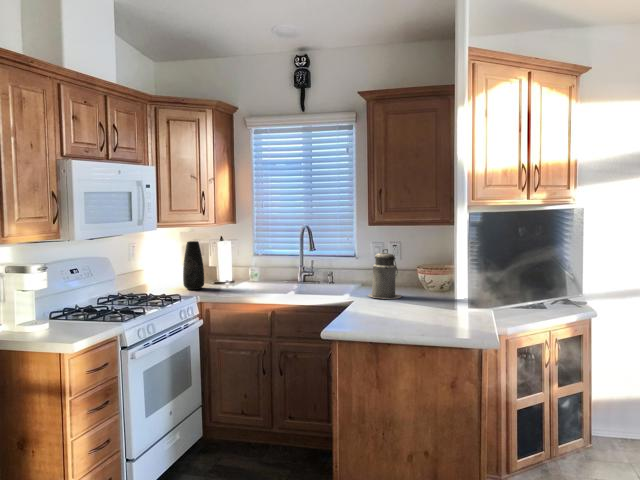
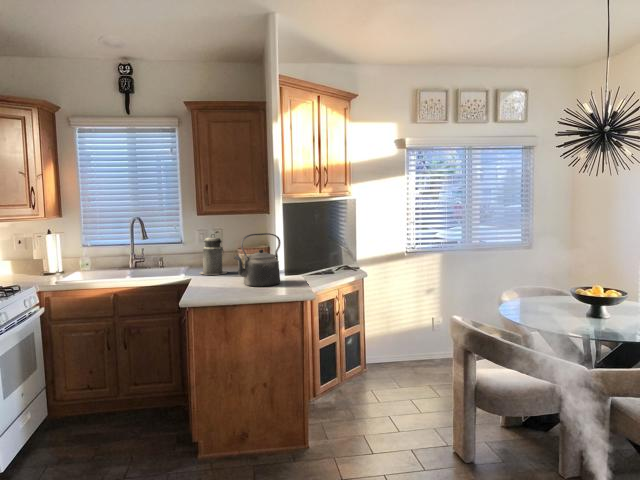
vase: present [183,241,204,290] -> none [14,234,37,281]
kettle: none [402,252,464,322] -> present [234,233,280,287]

